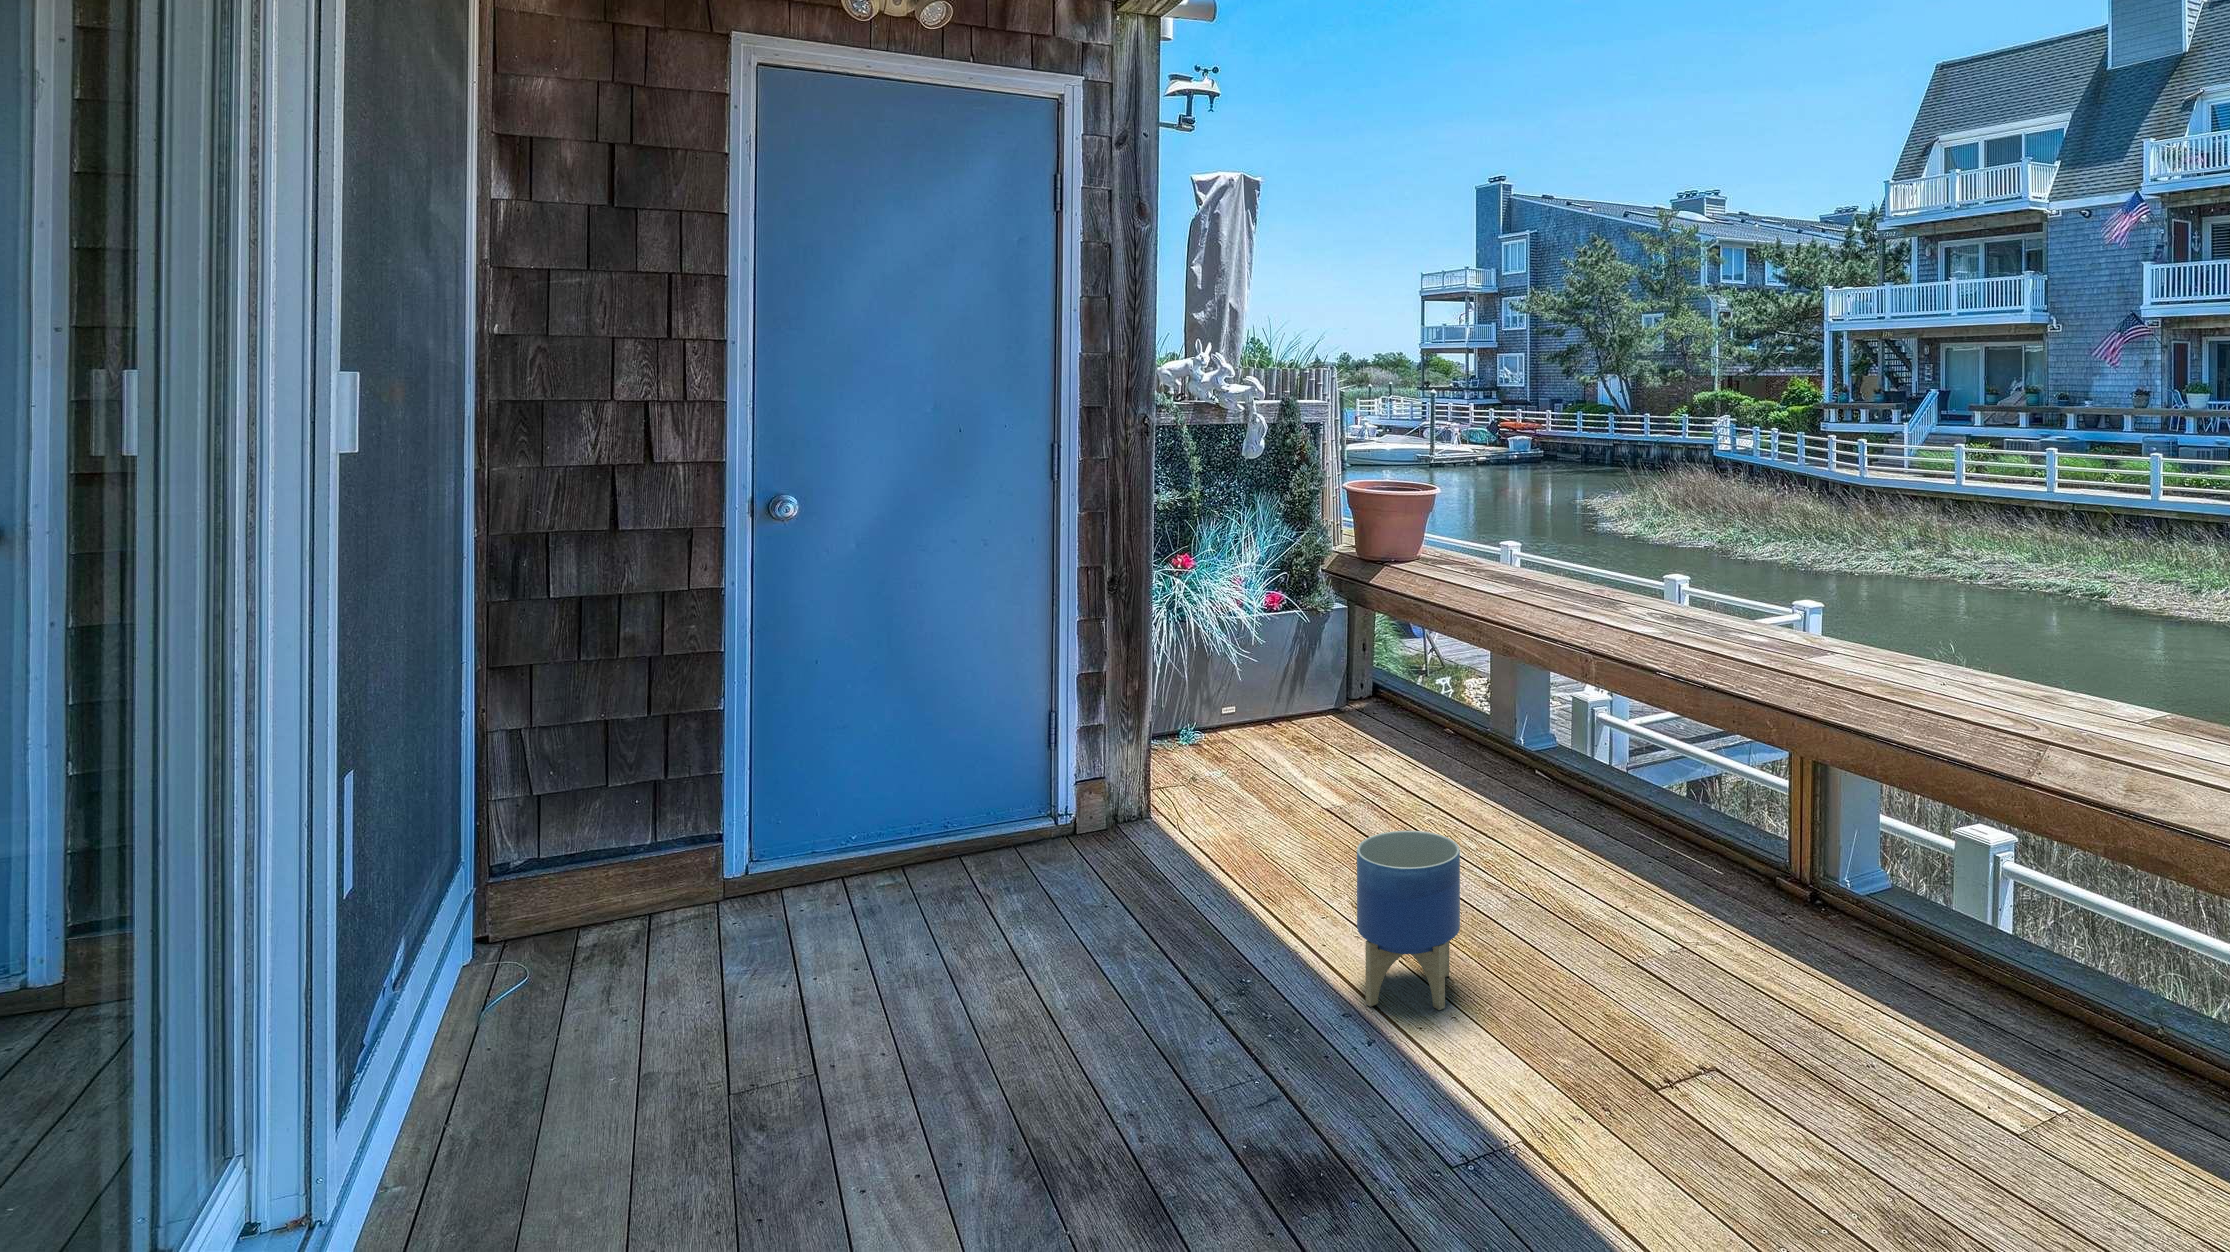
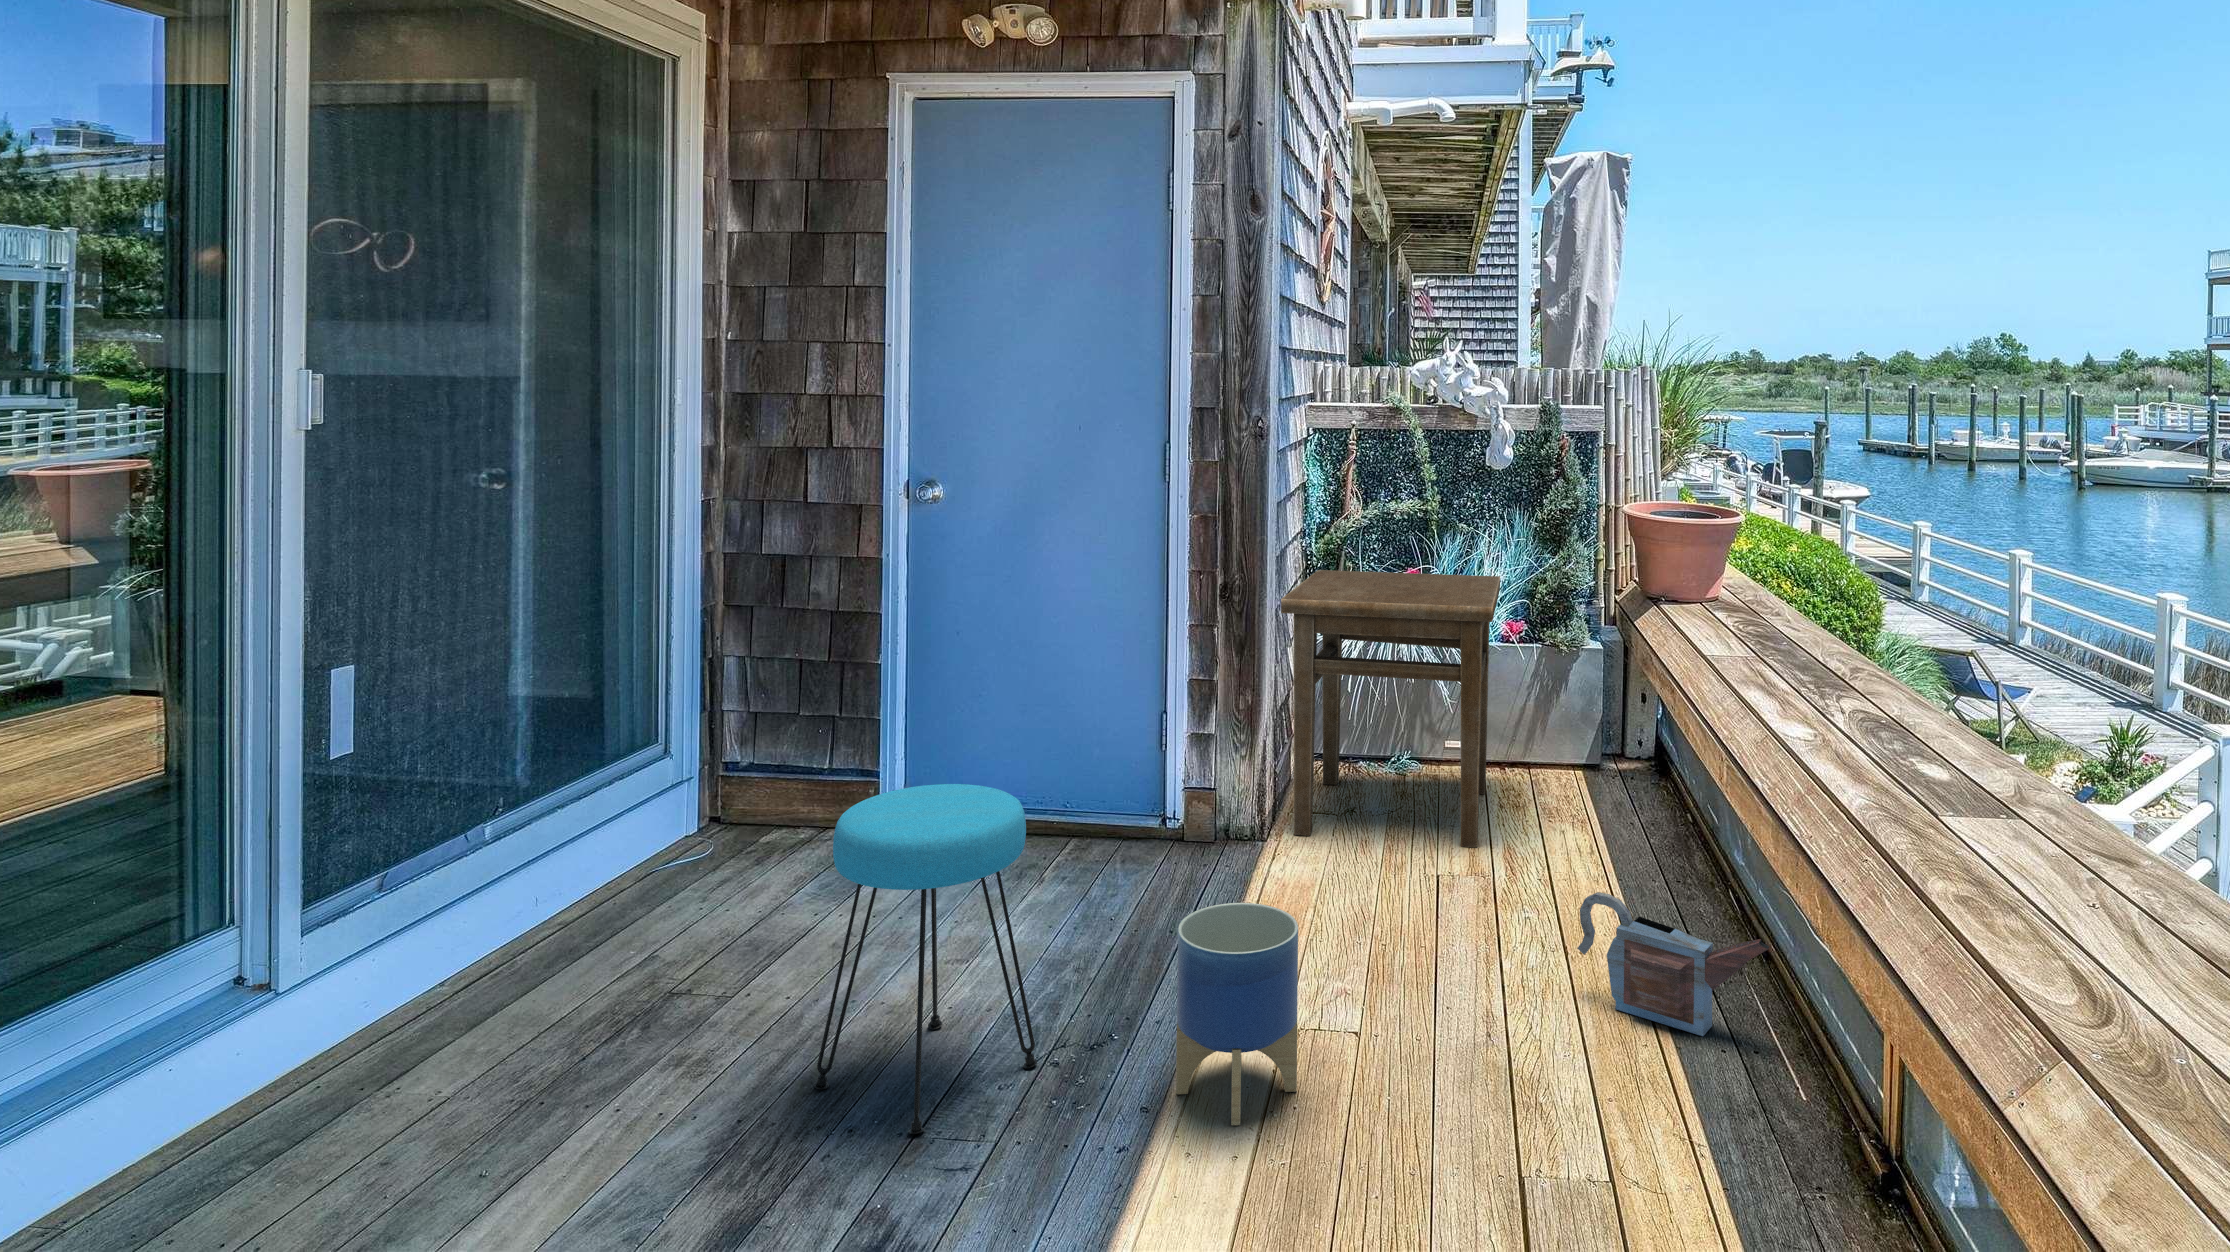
side table: none [1113,554,1342,812] -> present [1281,570,1500,848]
watering can: none [1532,777,1680,863] -> present [1577,892,1769,1036]
stool: none [1054,780,1238,1111] -> present [813,784,1037,1134]

